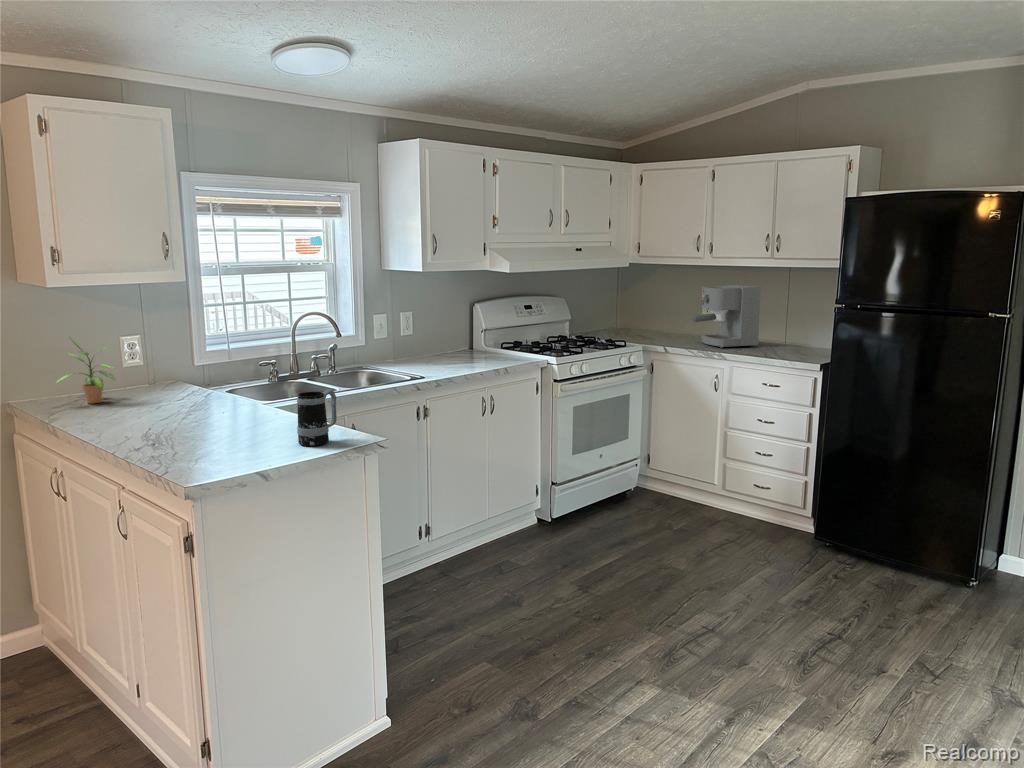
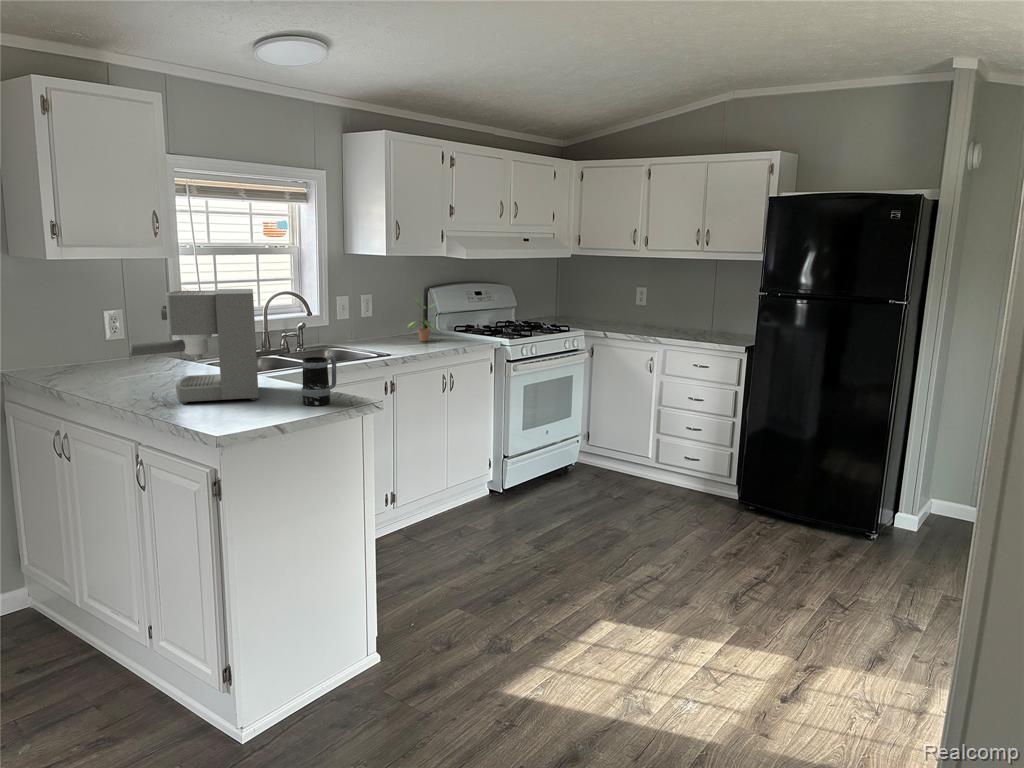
coffee maker: present [692,285,761,348] -> present [130,289,259,404]
potted plant: present [56,338,115,404] -> present [408,298,436,341]

